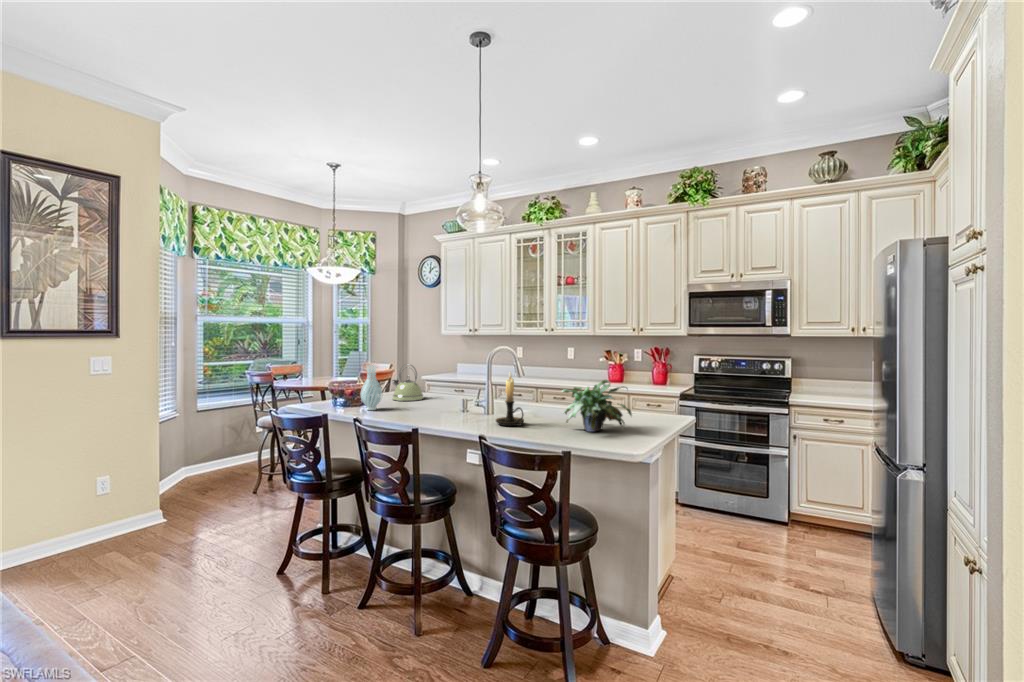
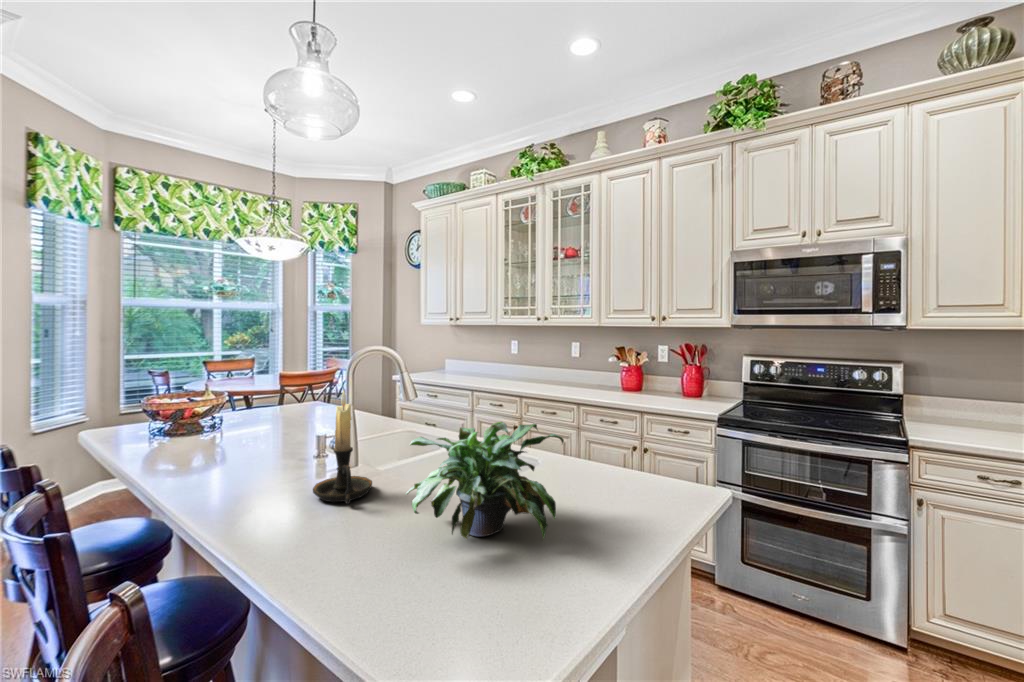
kettle: present [393,364,424,401] -> none [267,365,317,421]
vase: present [361,365,382,410] -> none [171,366,212,440]

